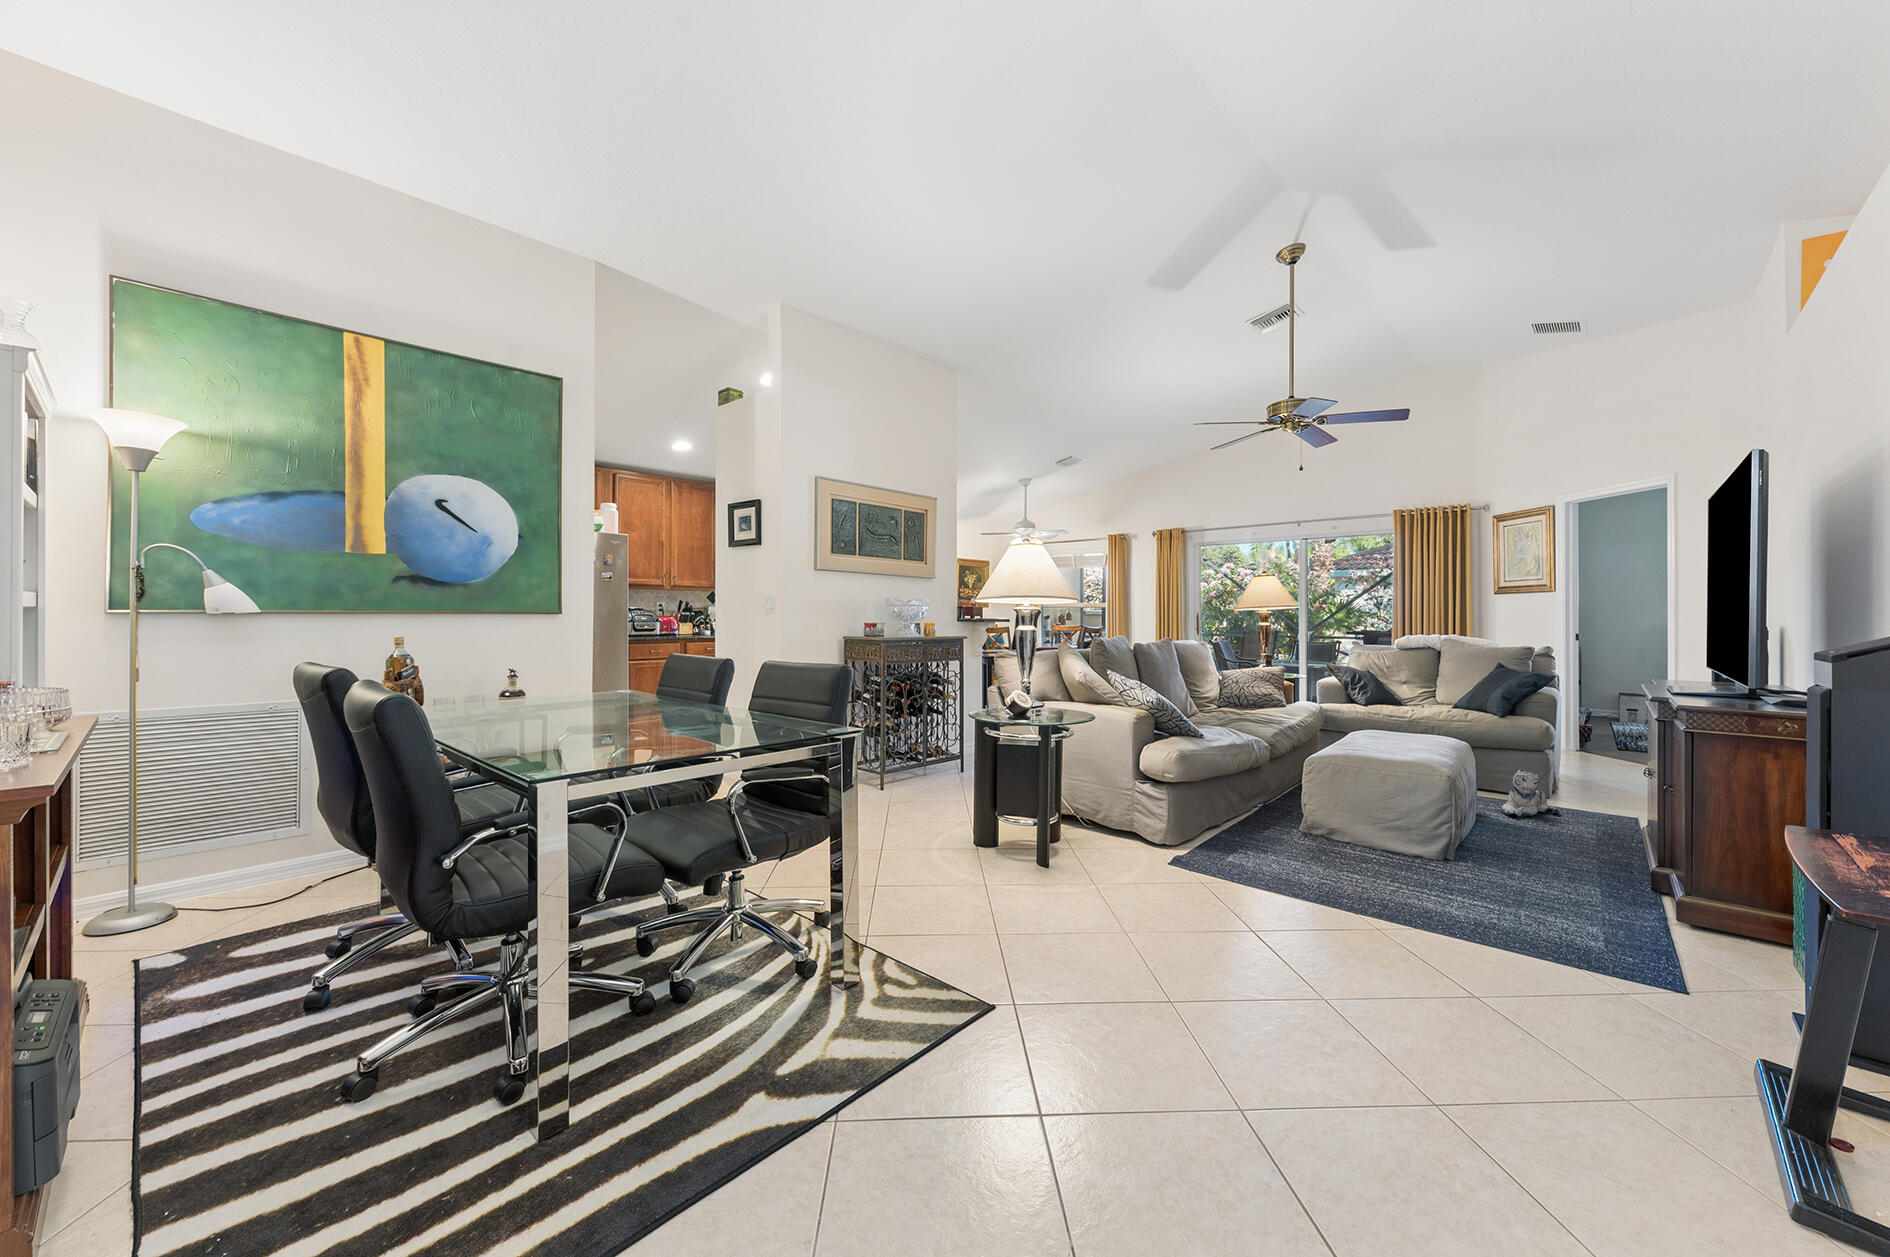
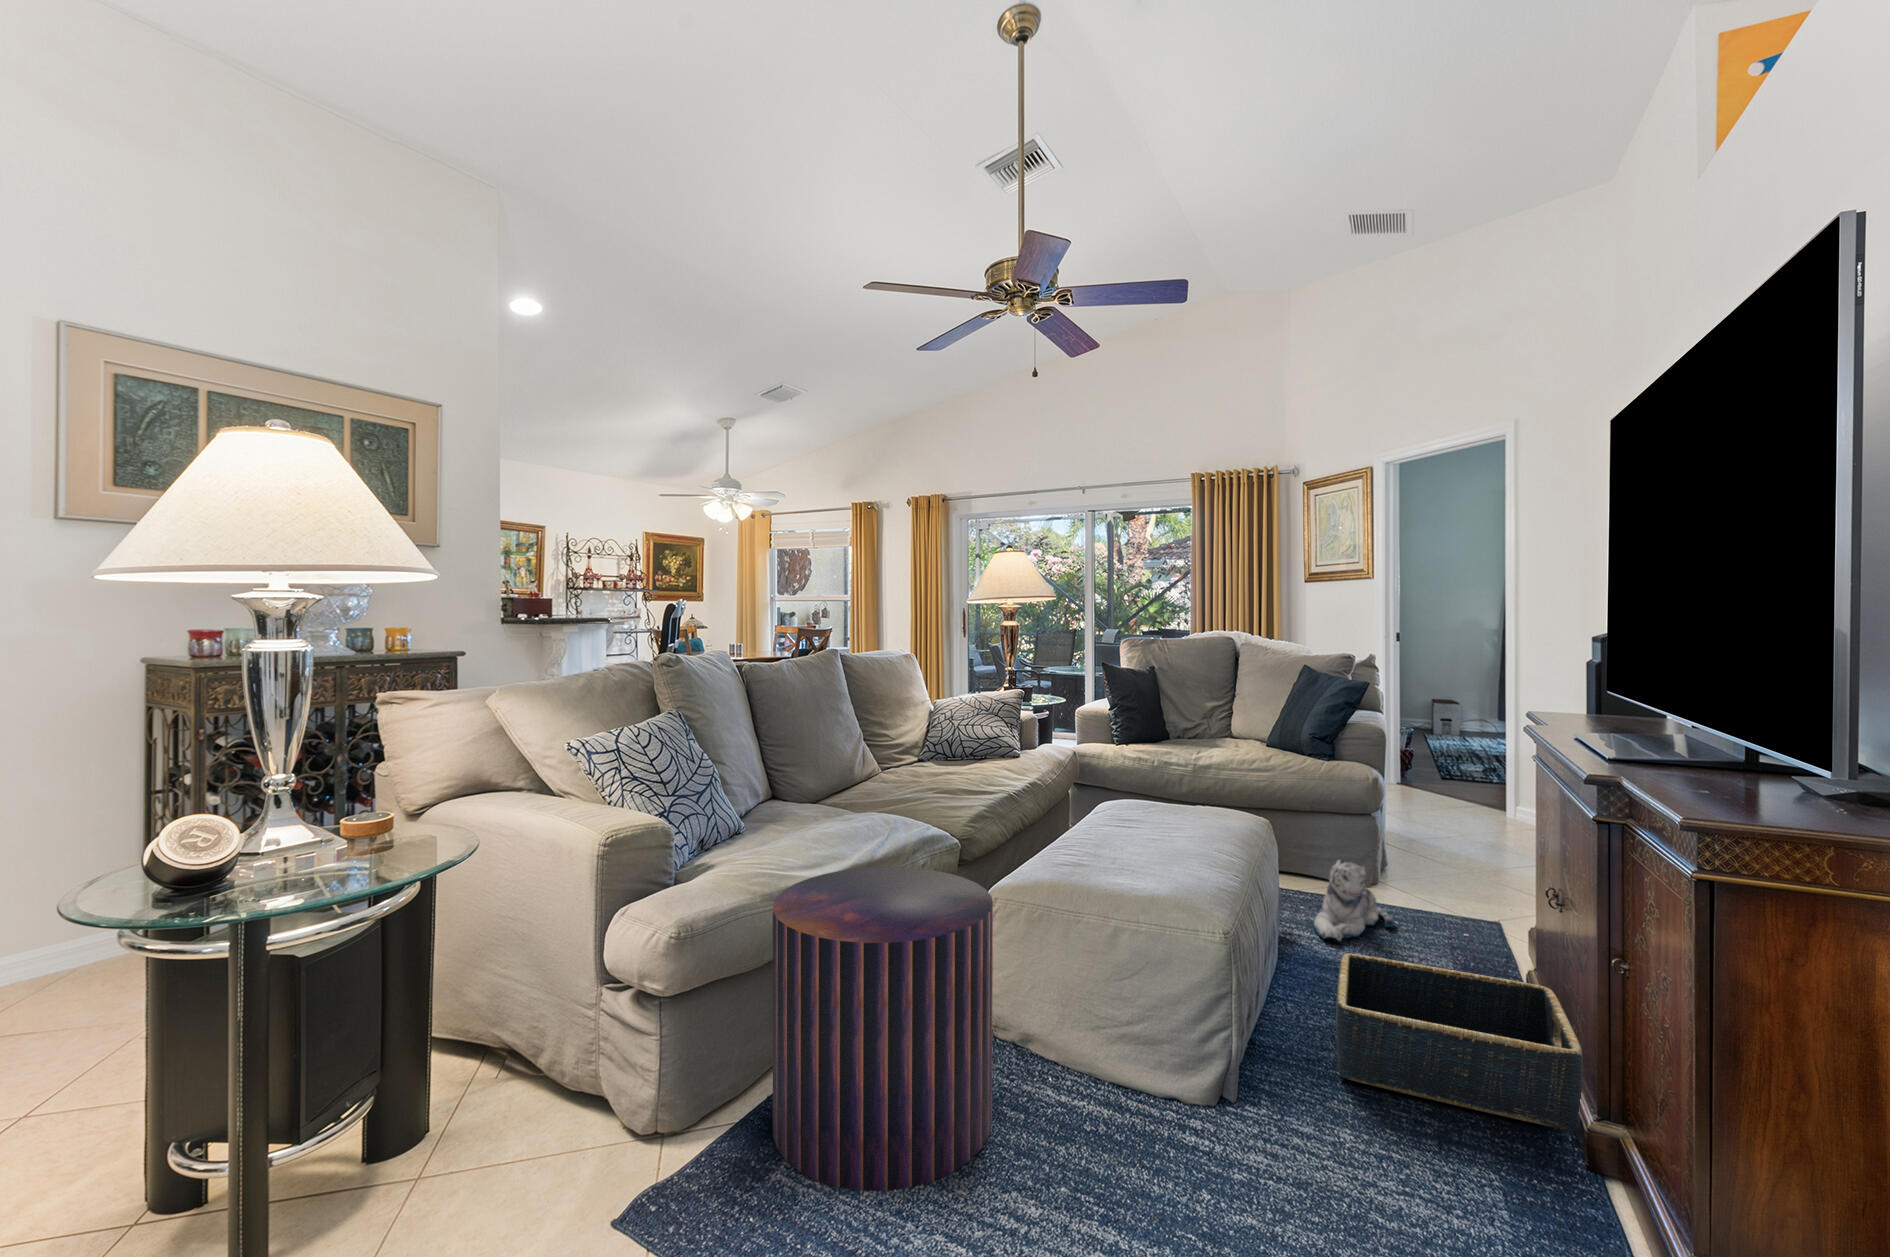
pouf: none [1217,741,1330,868] -> present [773,867,993,1191]
basket: none [1516,805,1658,878] -> present [1336,954,1583,1131]

